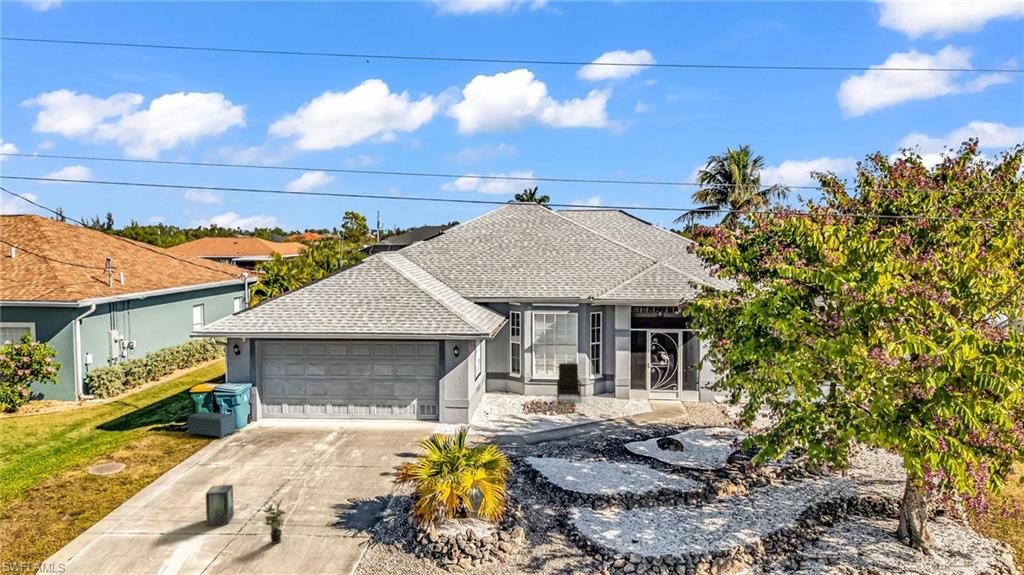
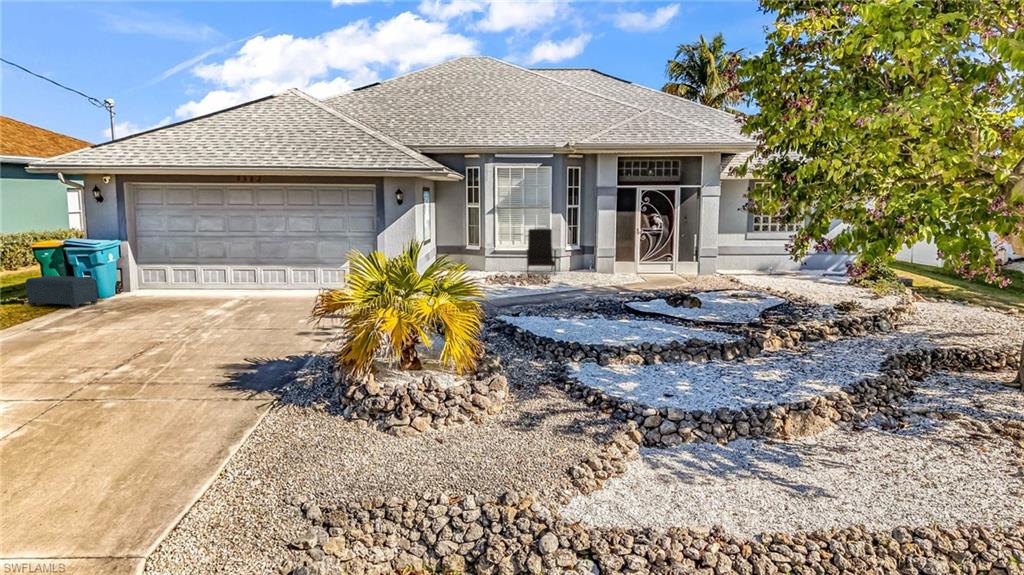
storage box: present [206,485,234,526] -> none [9,334,64,392]
potted plant: present [263,500,285,544] -> none [95,341,137,409]

